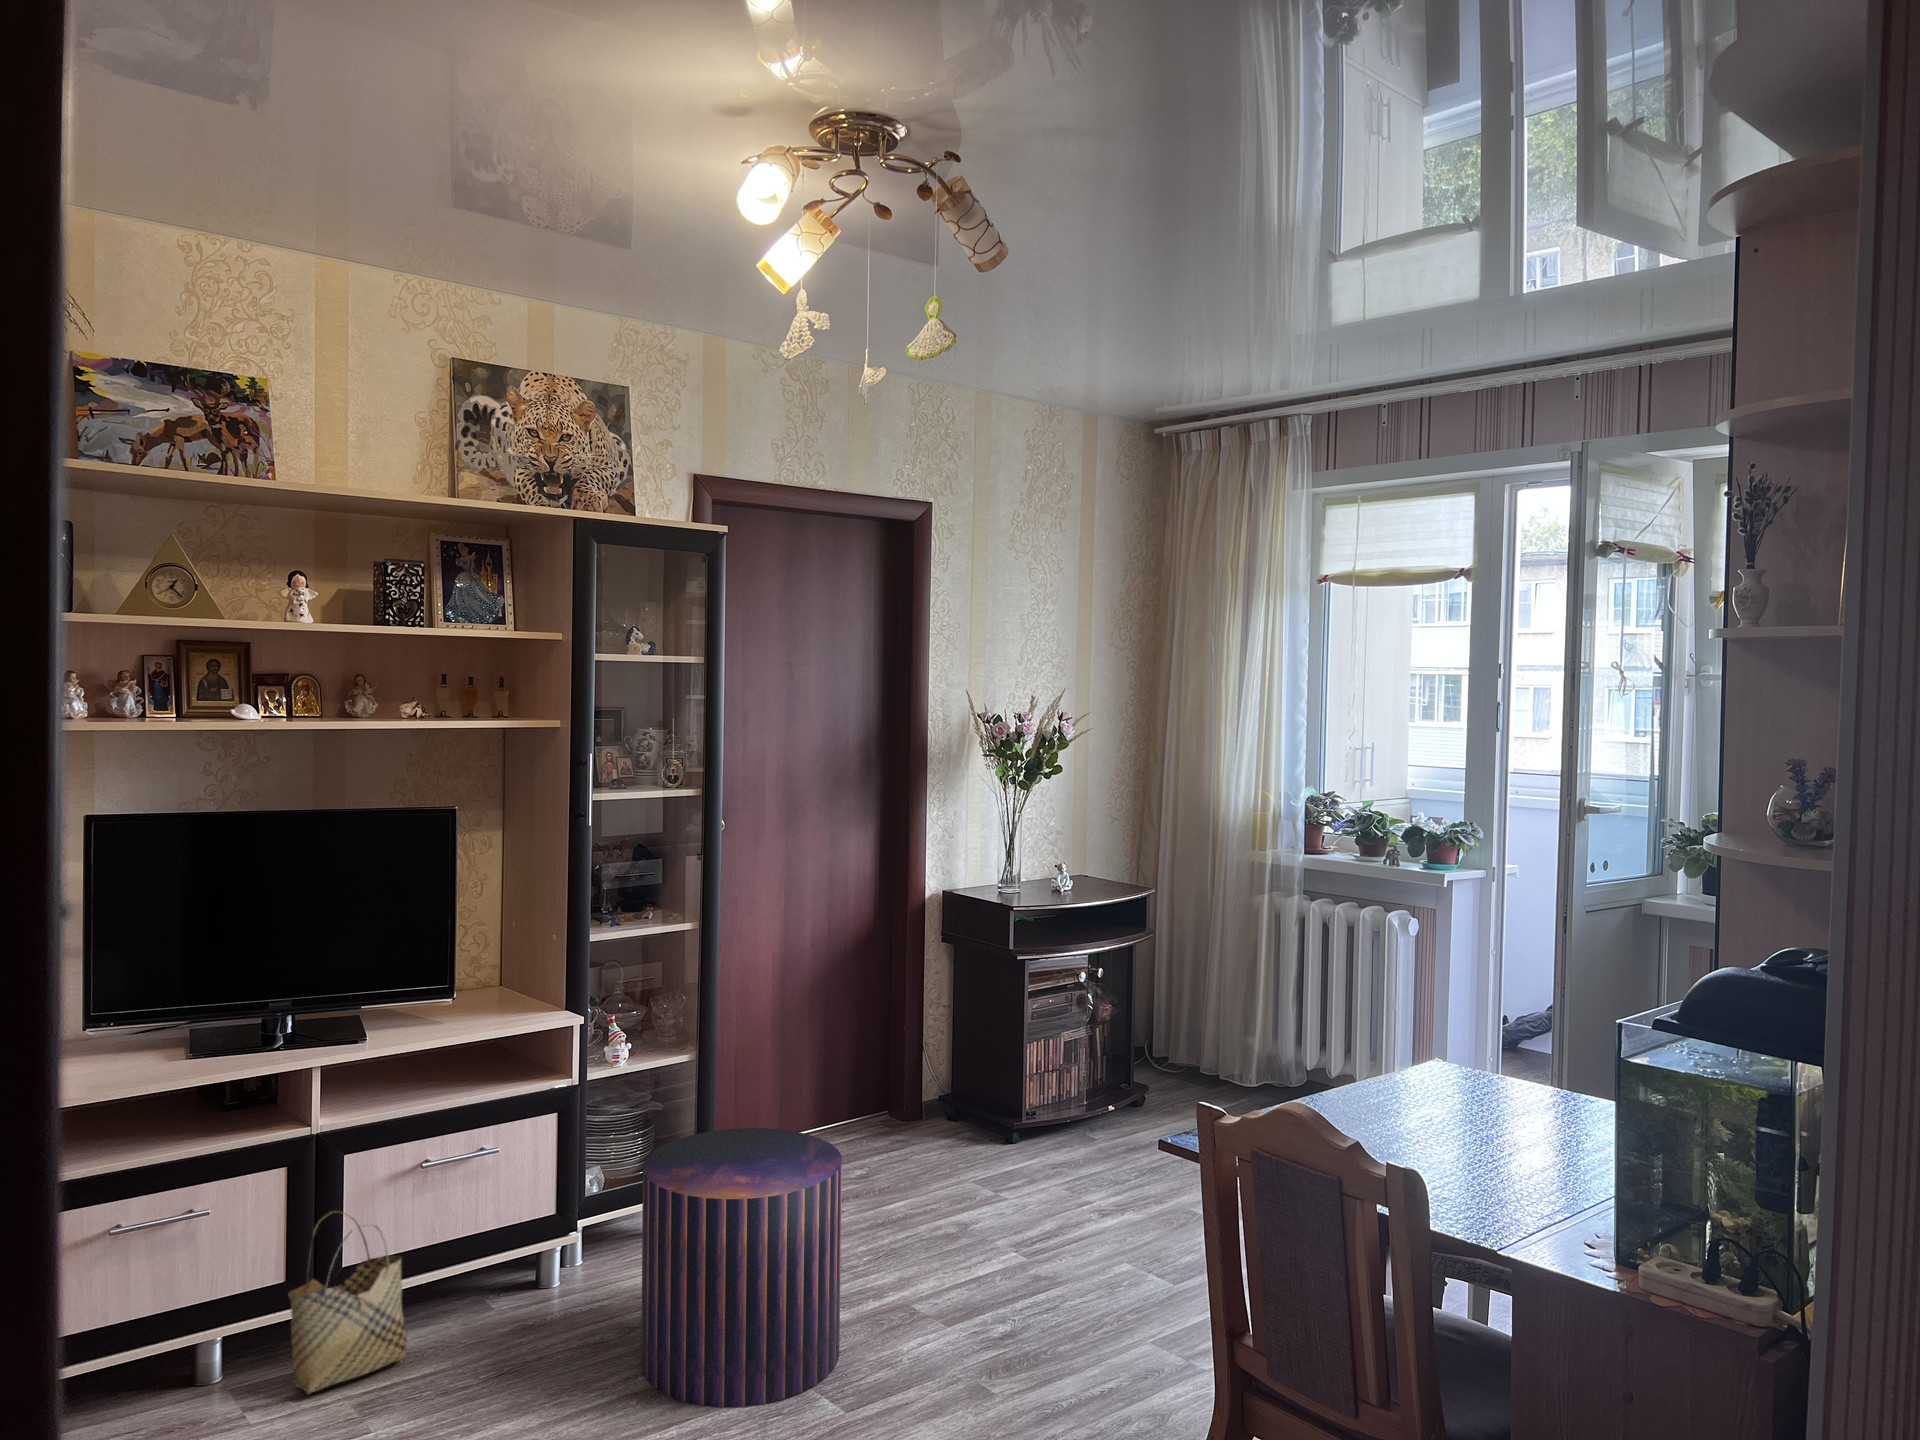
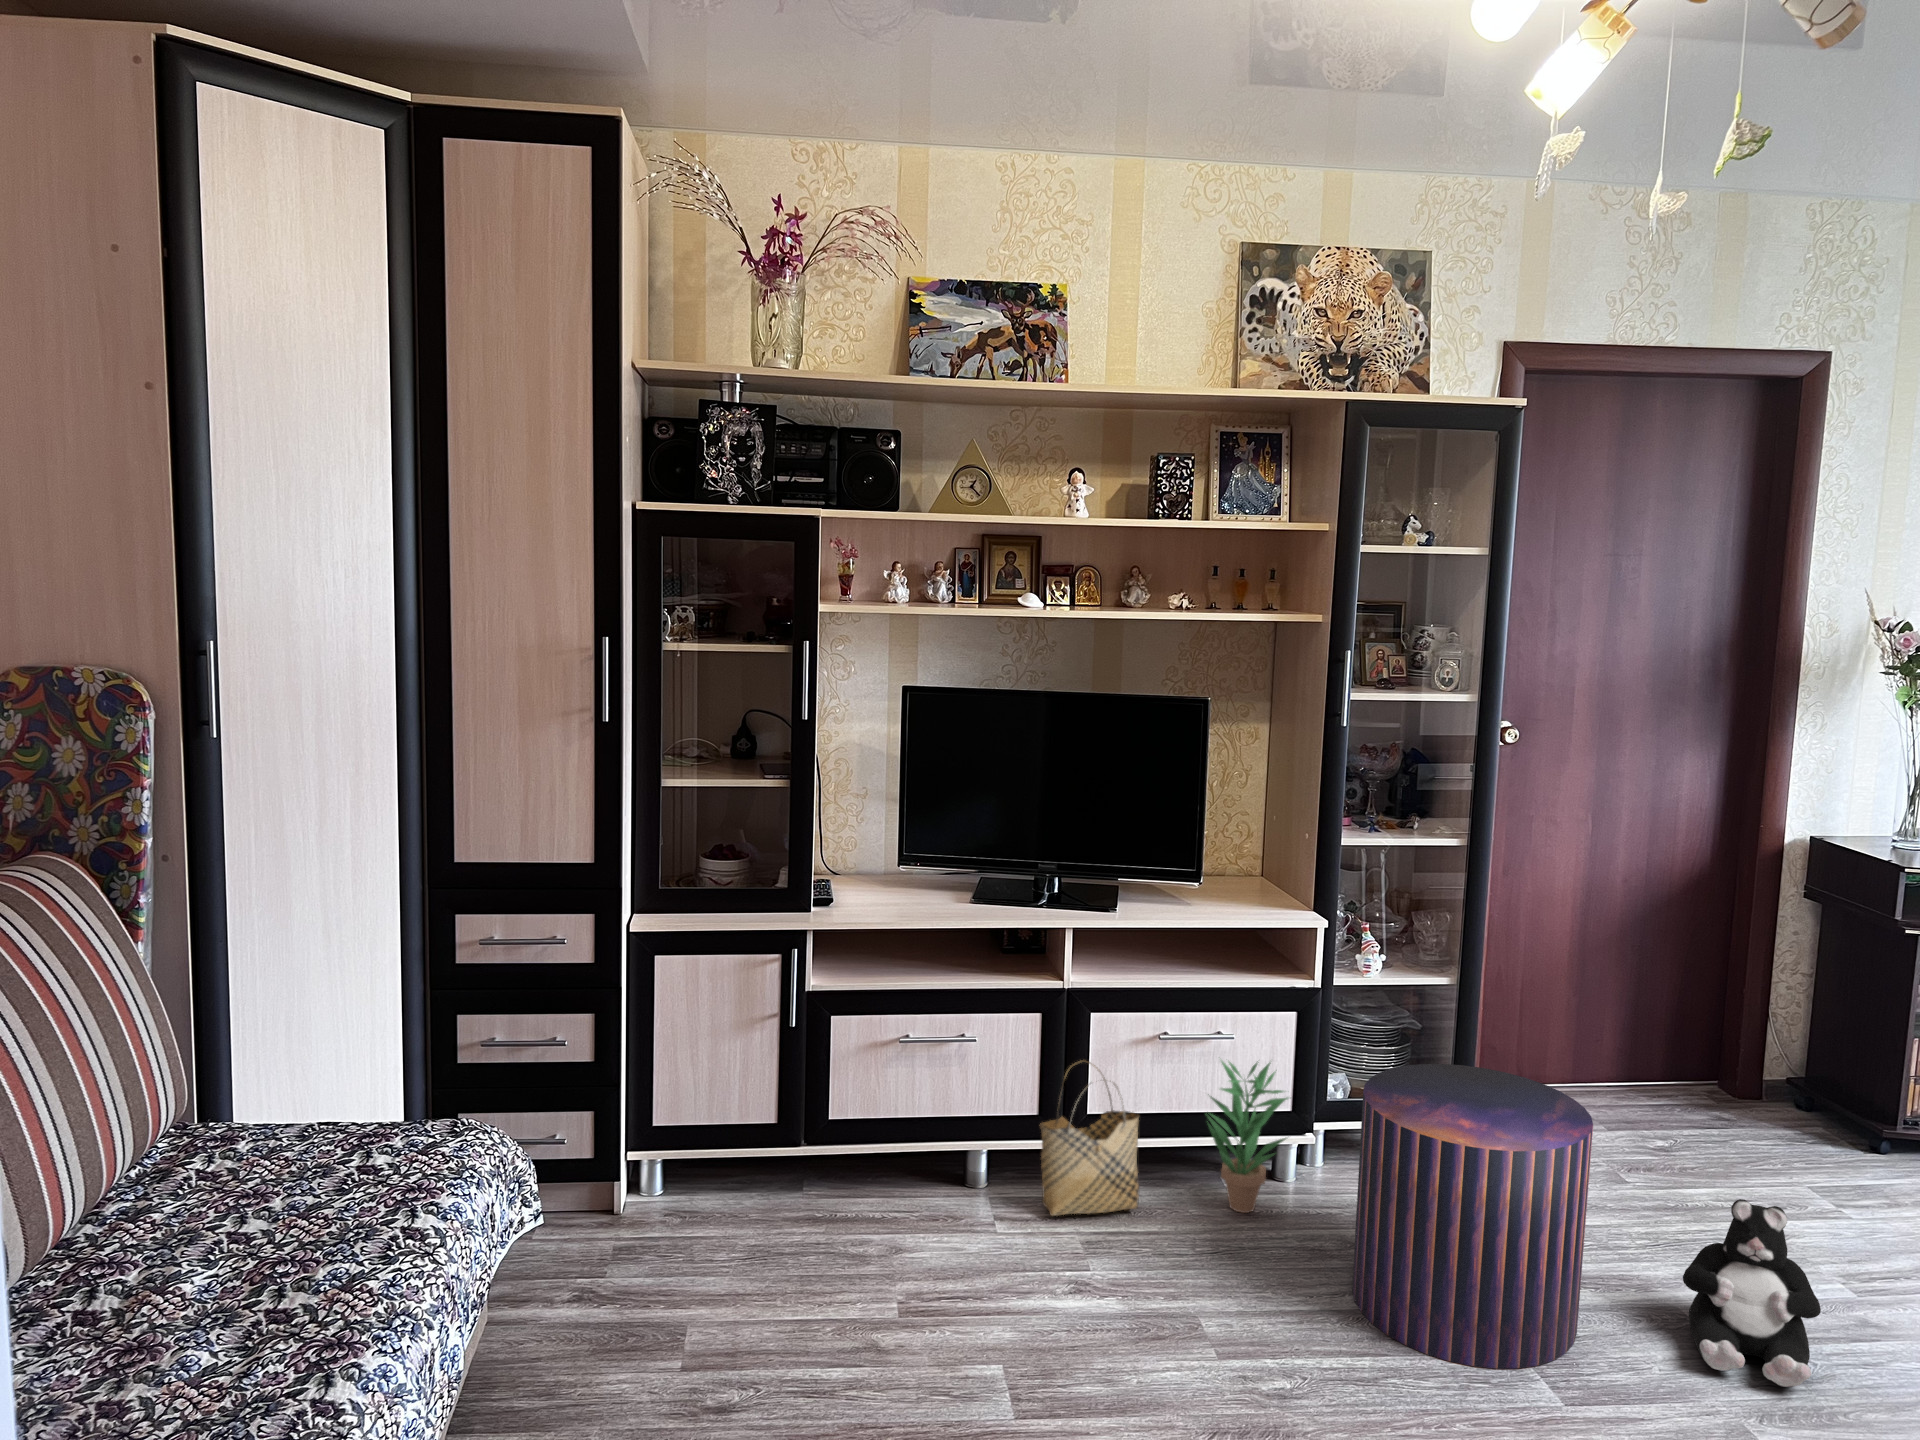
potted plant: none [469,1163,565,1331] -> present [1207,1061,1288,1213]
plush toy: none [913,1192,1014,1341] -> present [1683,1199,1821,1387]

